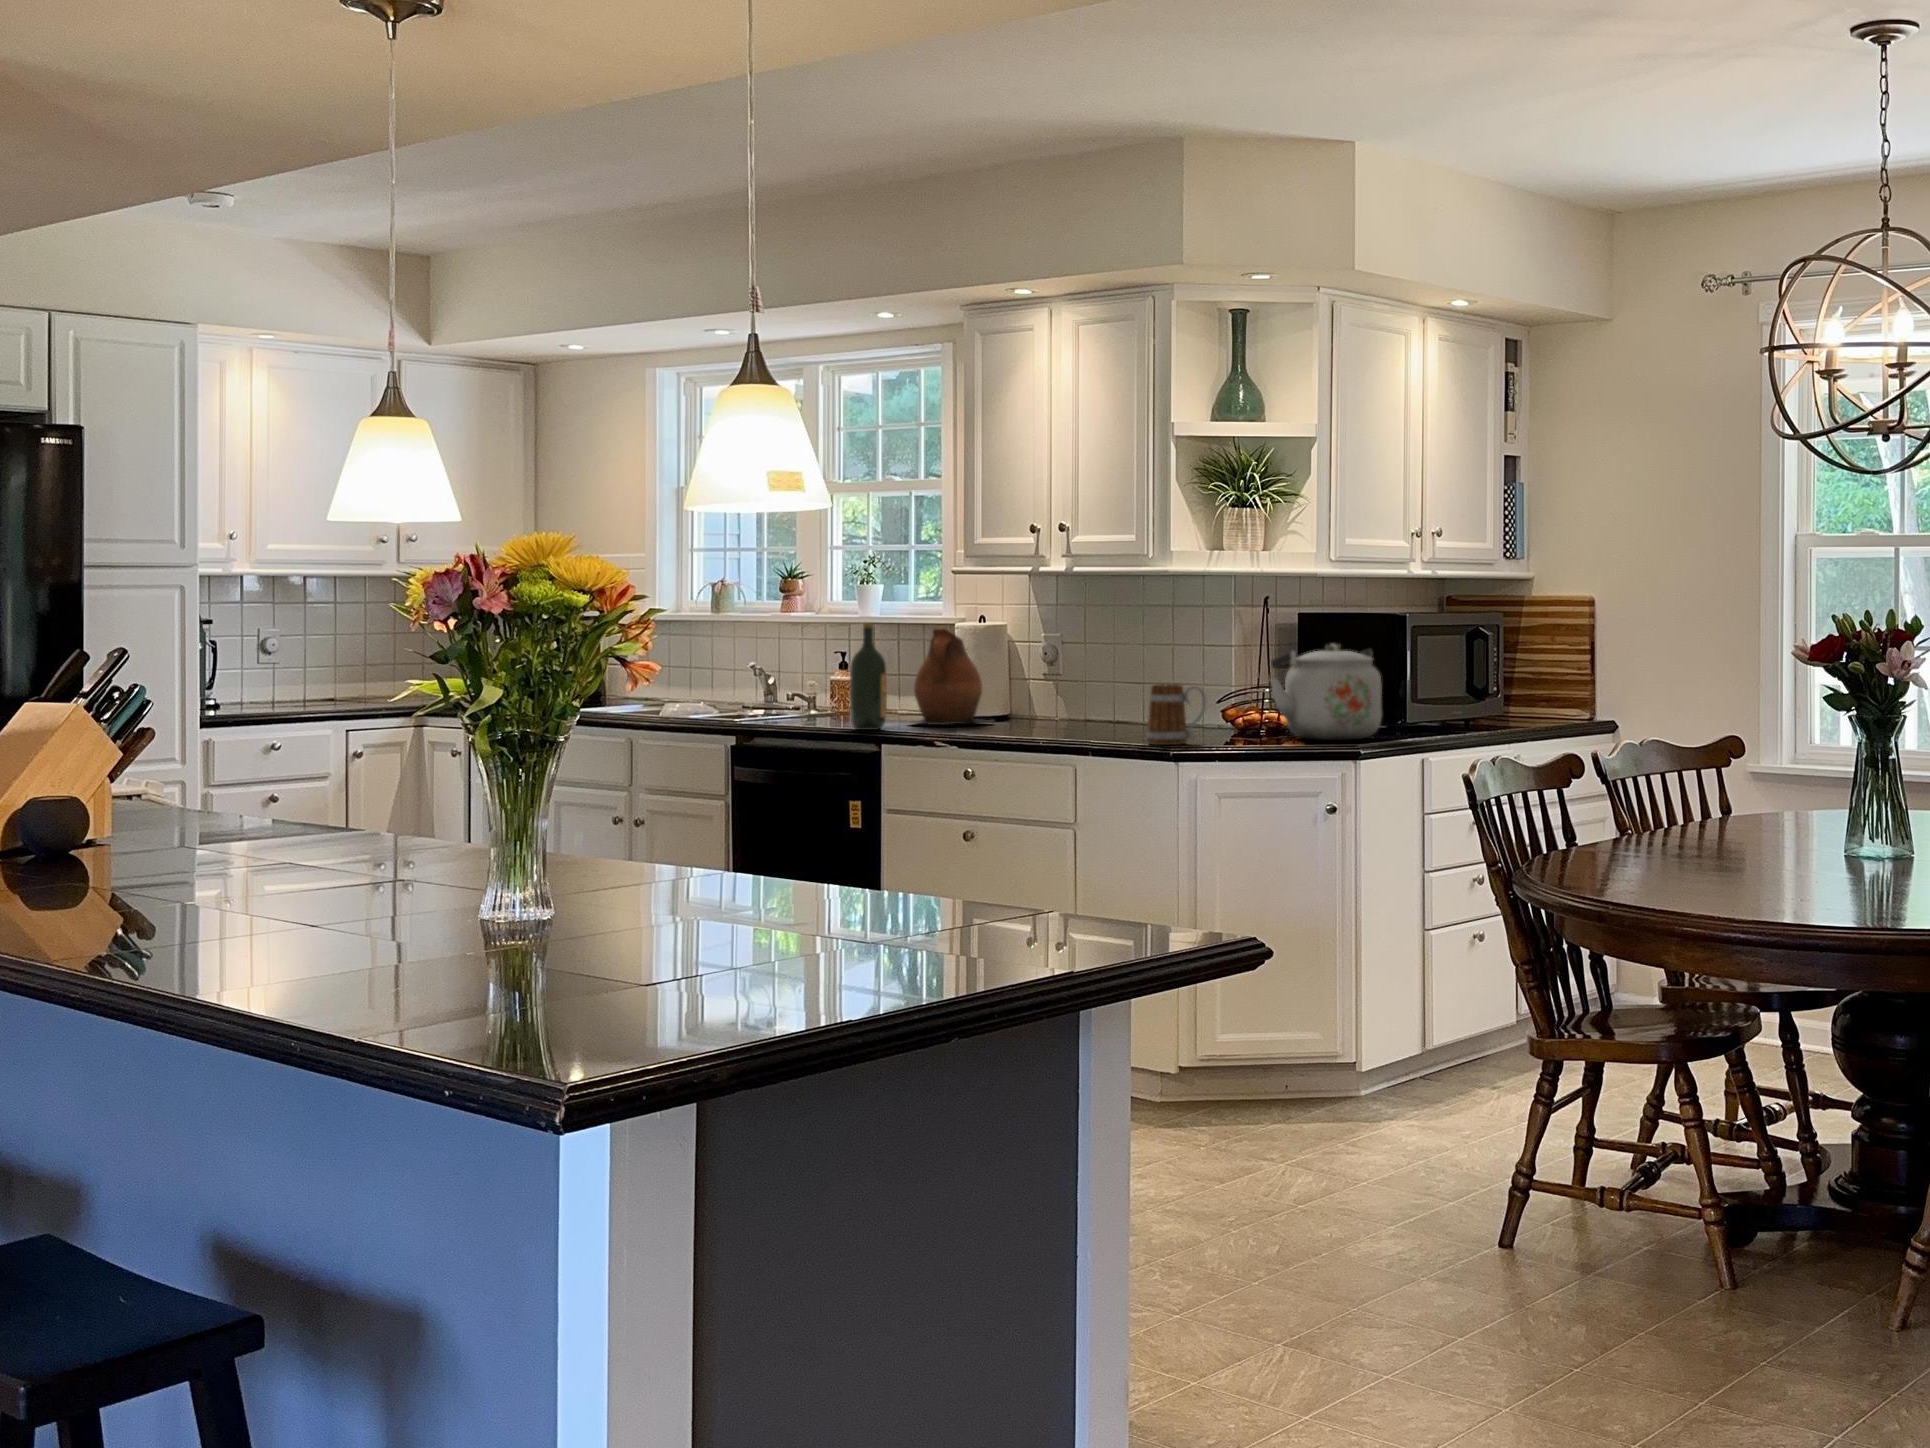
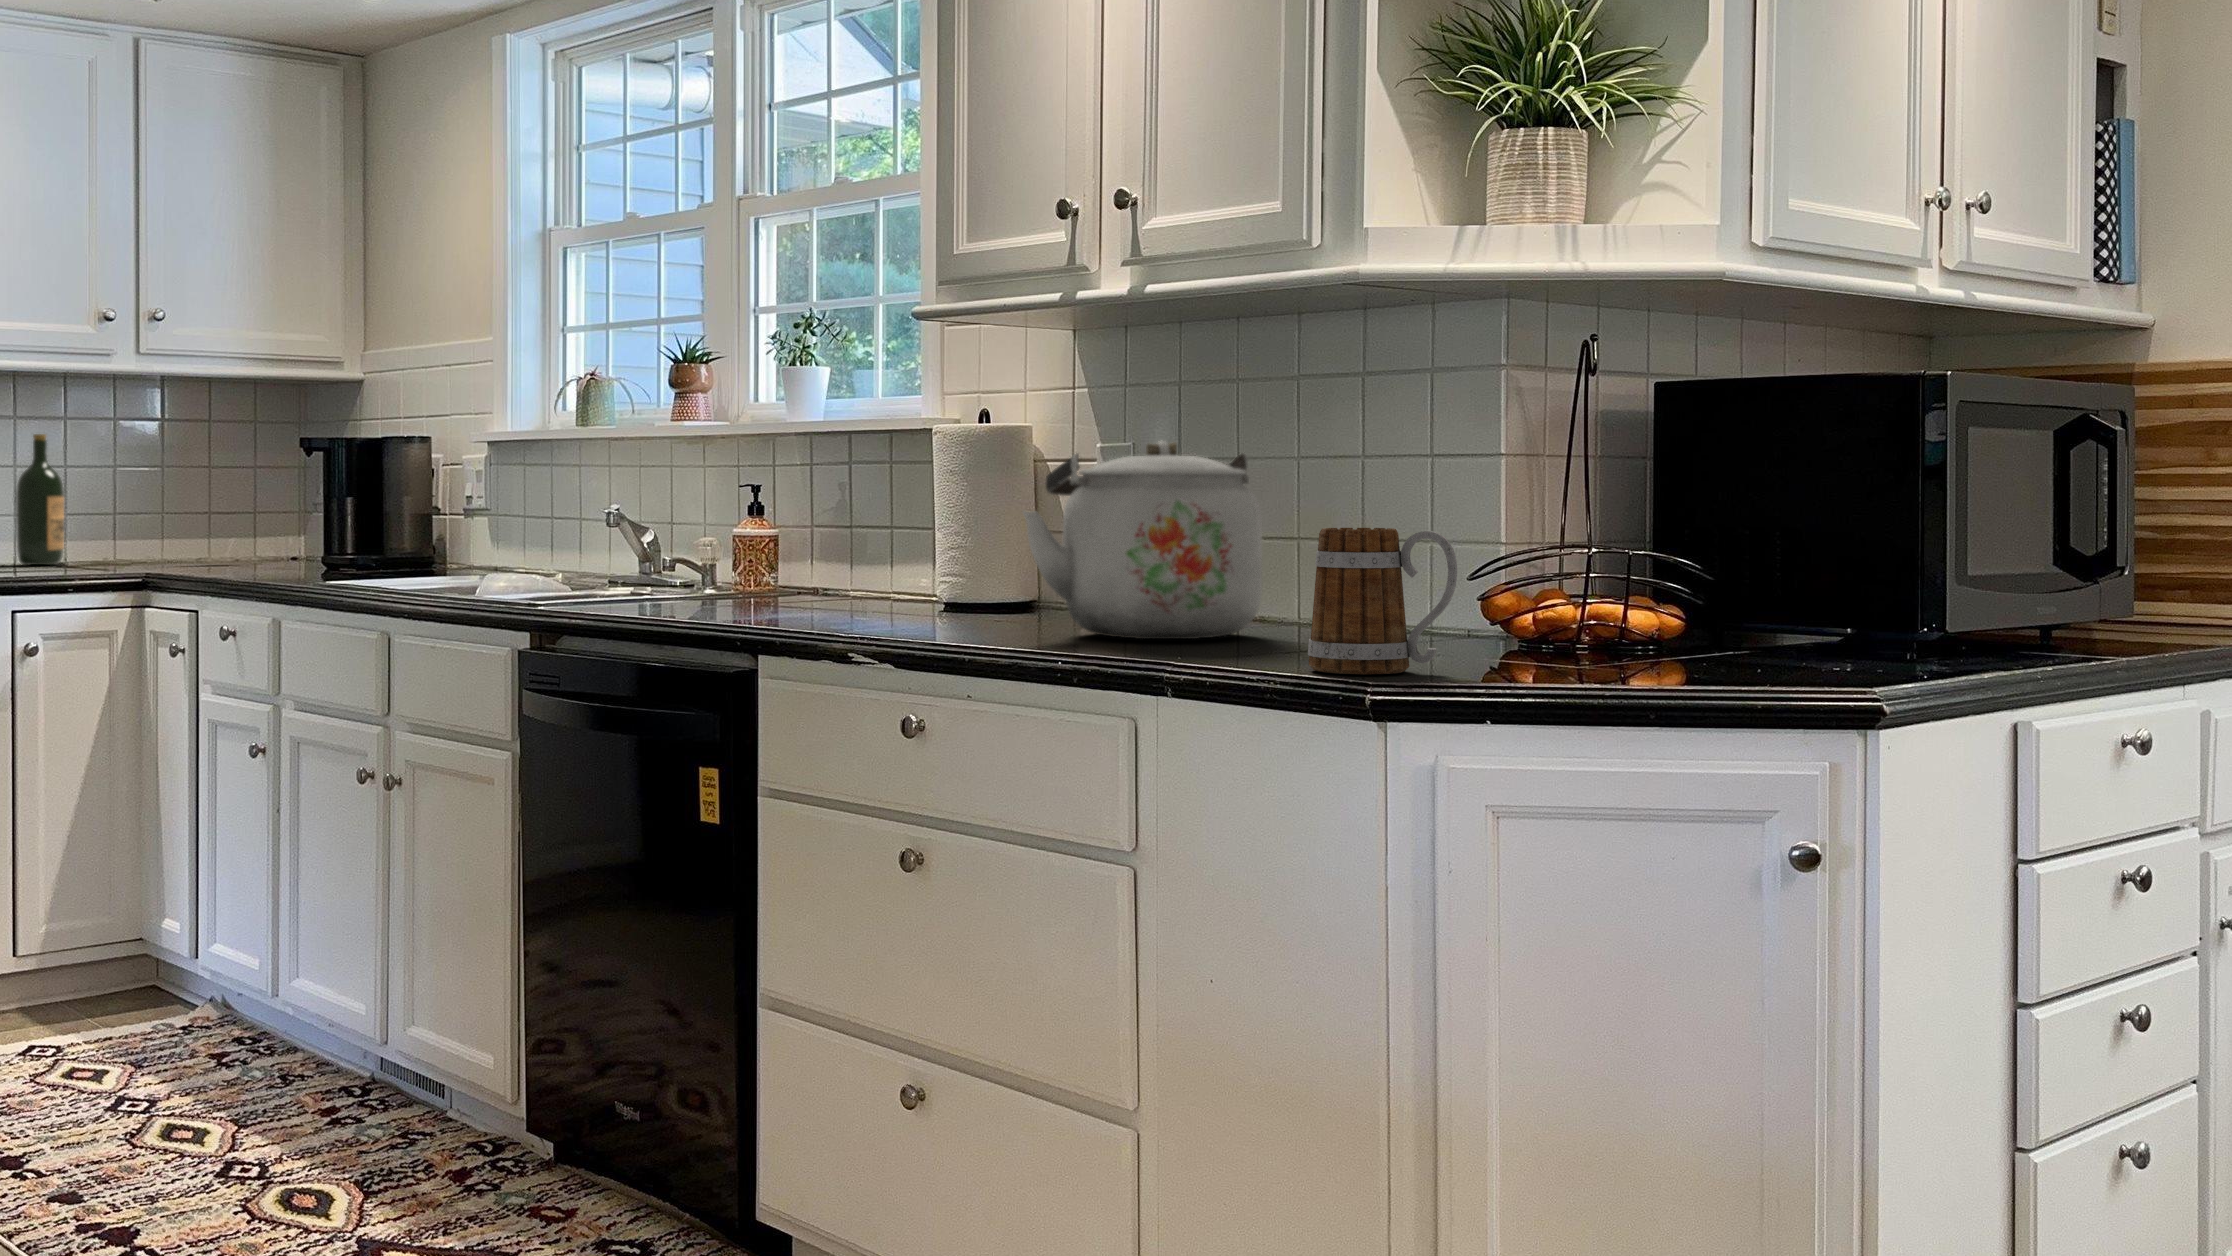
wine bottle: present [850,623,887,730] -> present [16,434,64,565]
ceramic pitcher: present [905,628,987,725] -> none [825,423,1005,616]
kettle: present [1271,644,1382,740] -> present [1023,441,1262,639]

